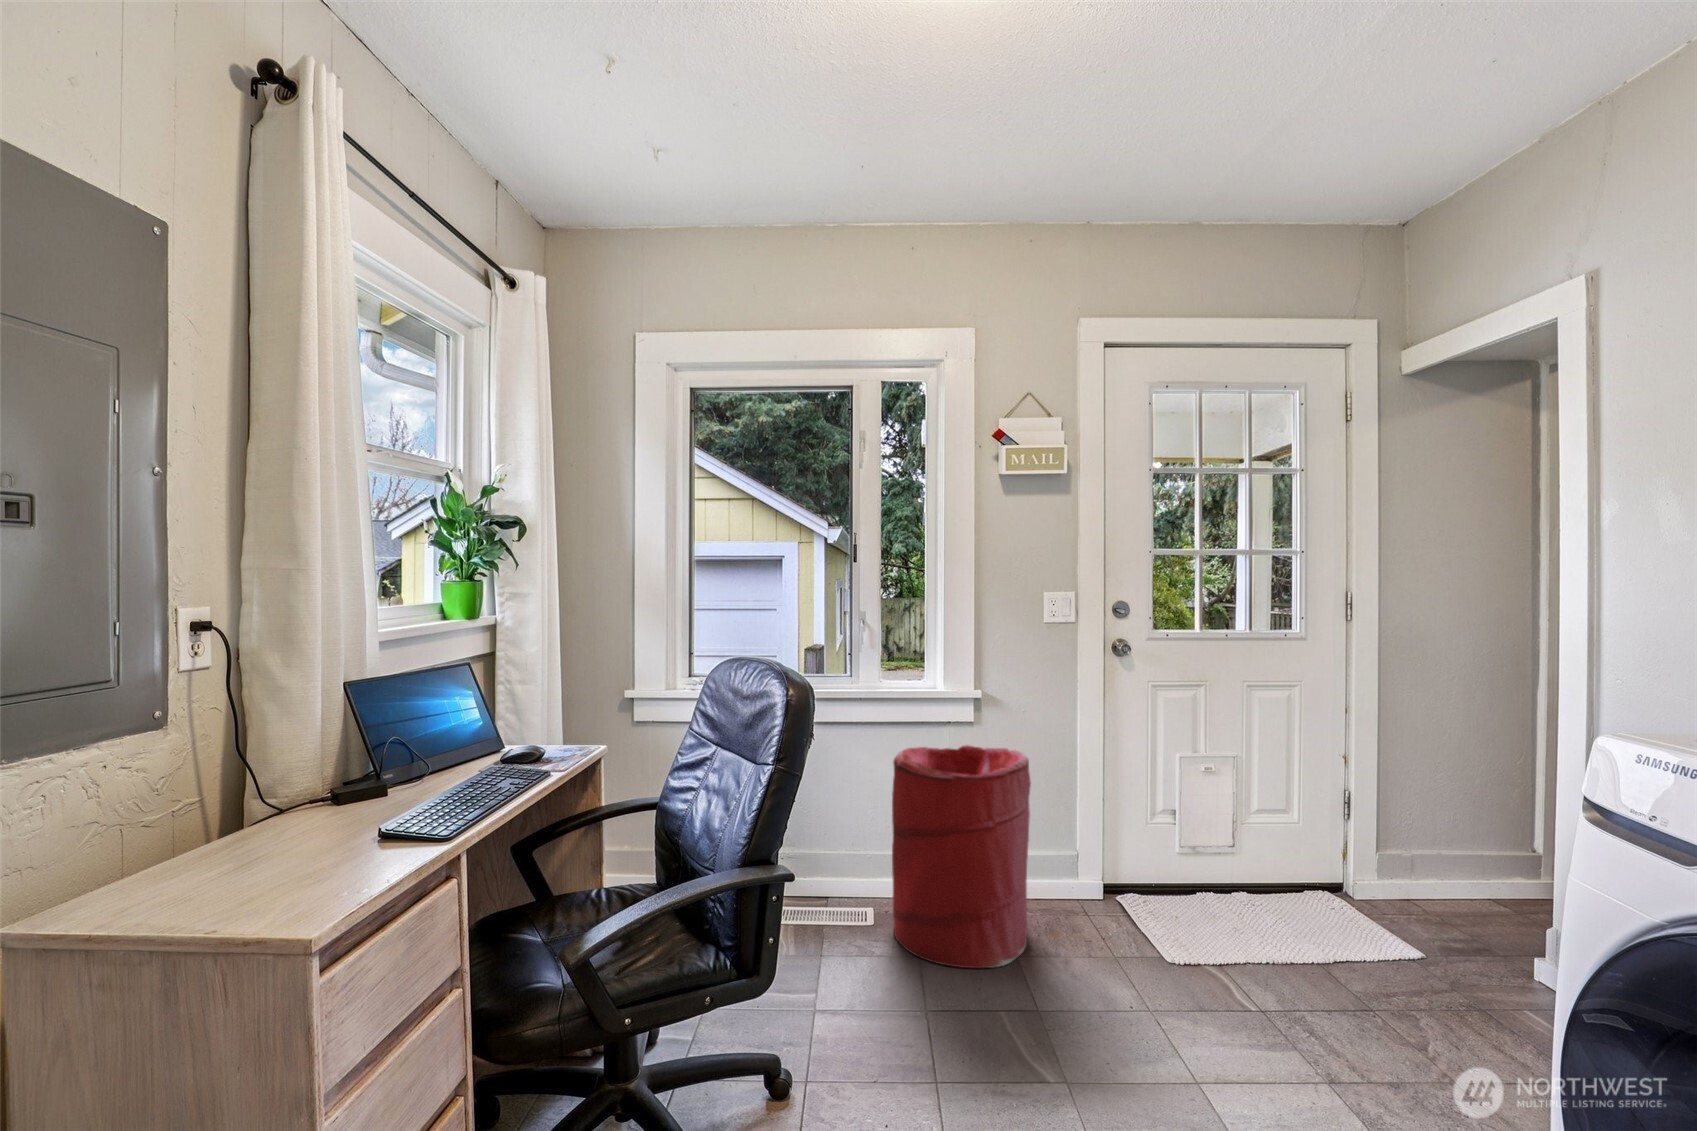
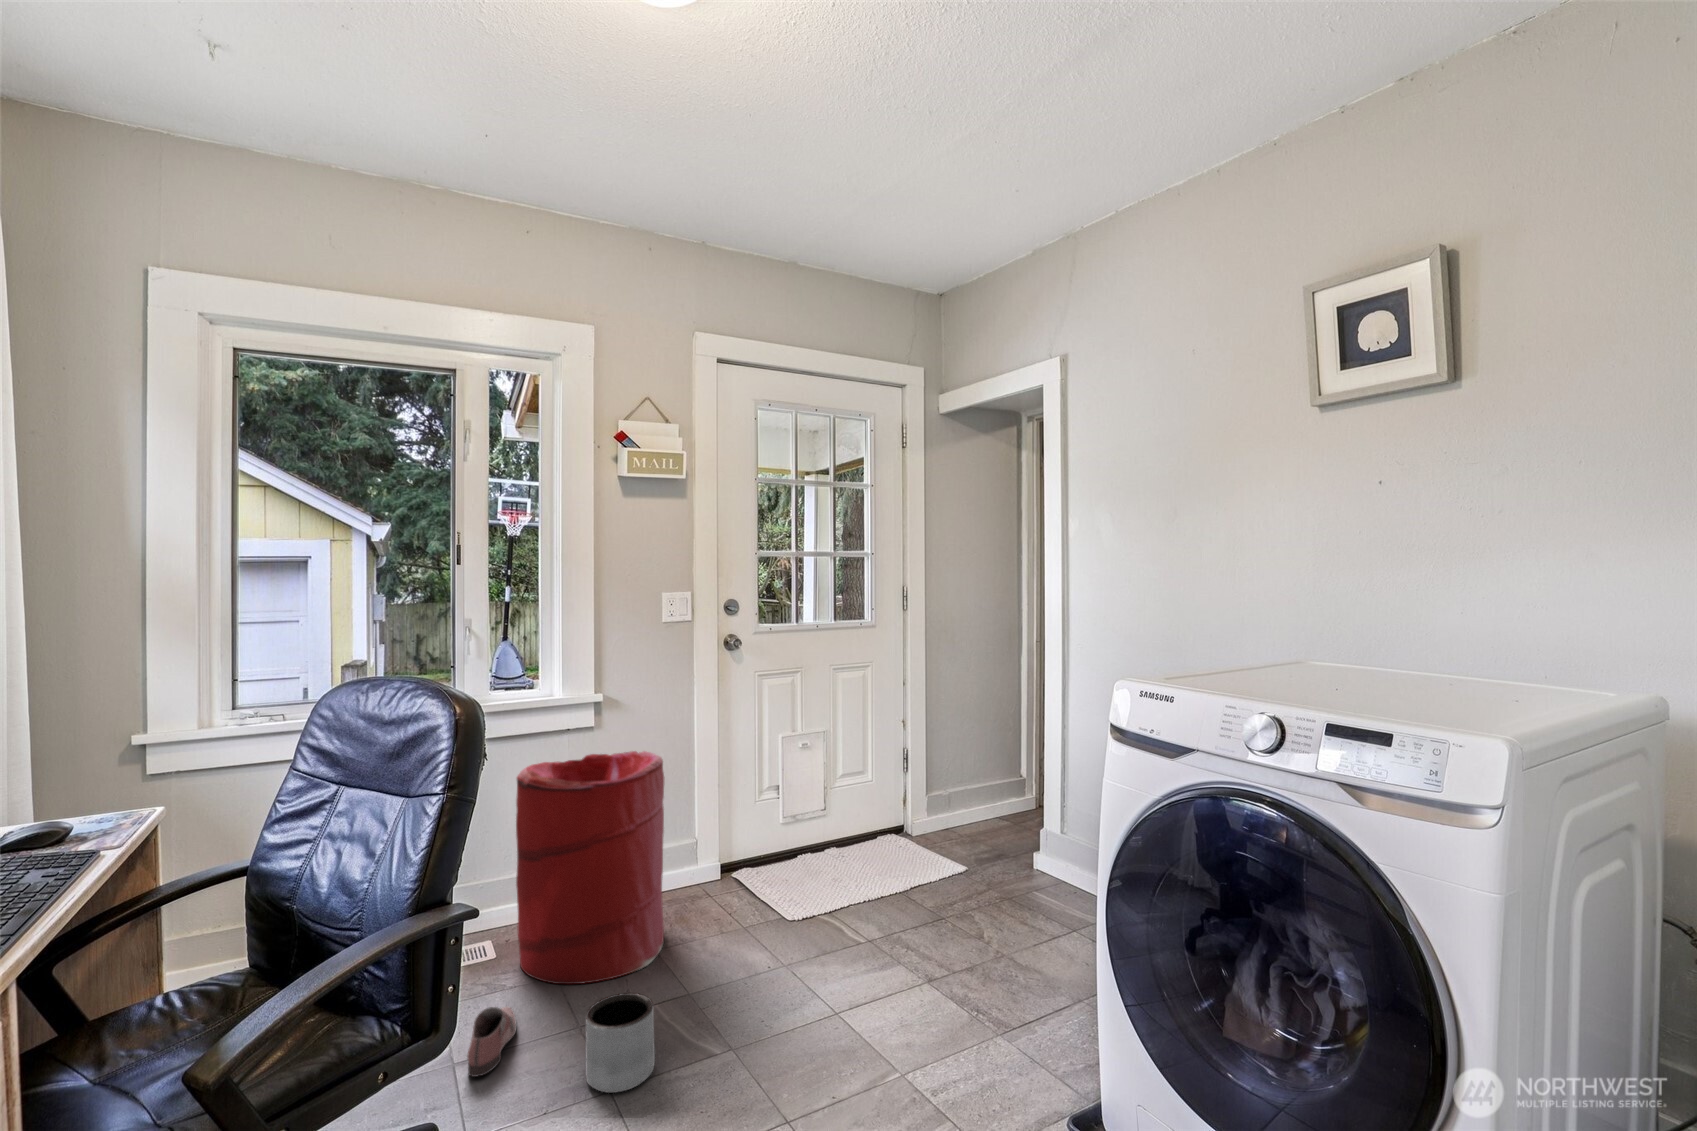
shoe: none [828,962,876,1022] -> present [467,1007,516,1077]
planter: none [919,986,985,1085] -> present [585,993,655,1093]

